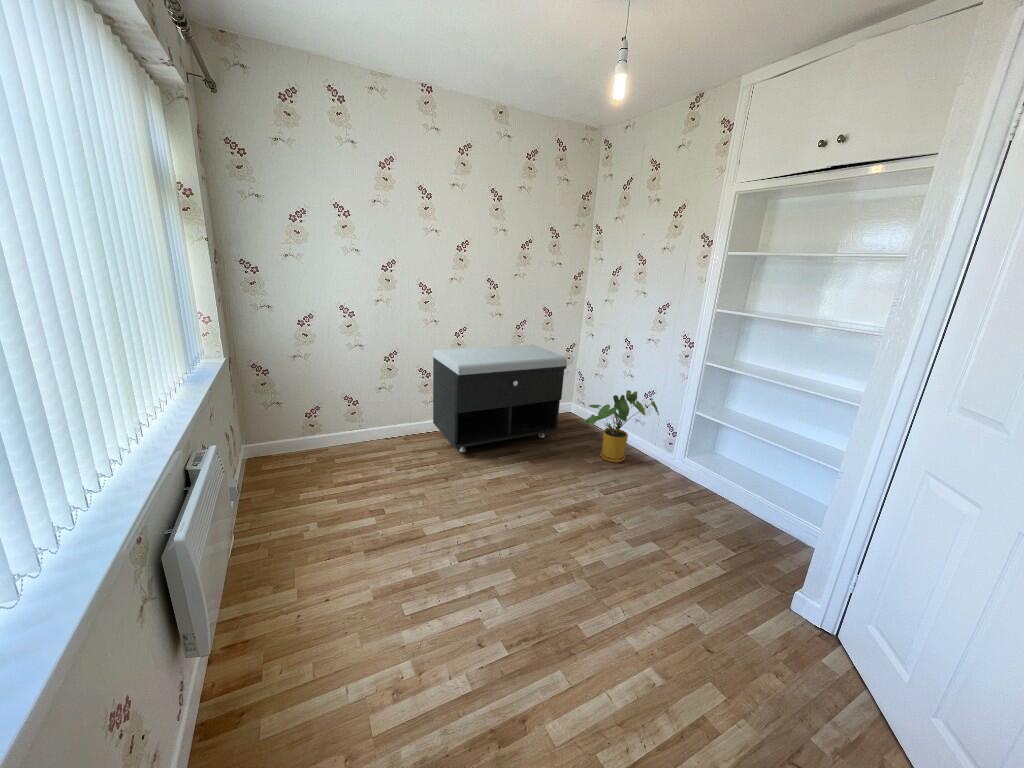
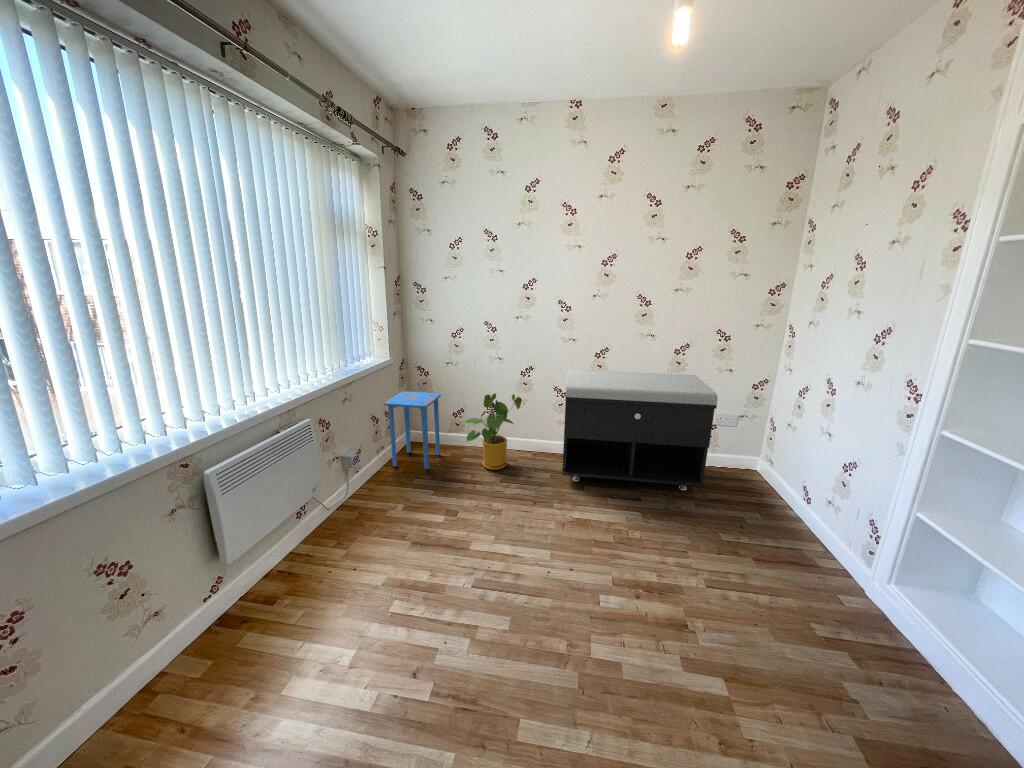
house plant: present [584,390,659,462] -> present [464,393,522,470]
side table: none [238,392,306,490] -> present [384,391,441,469]

